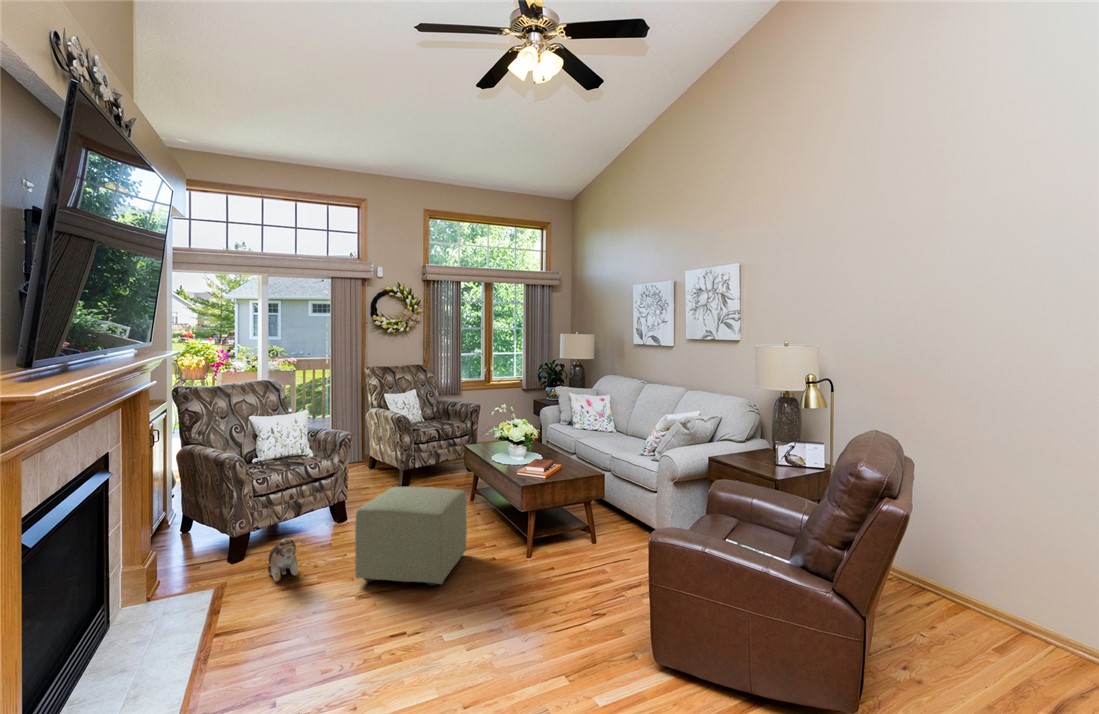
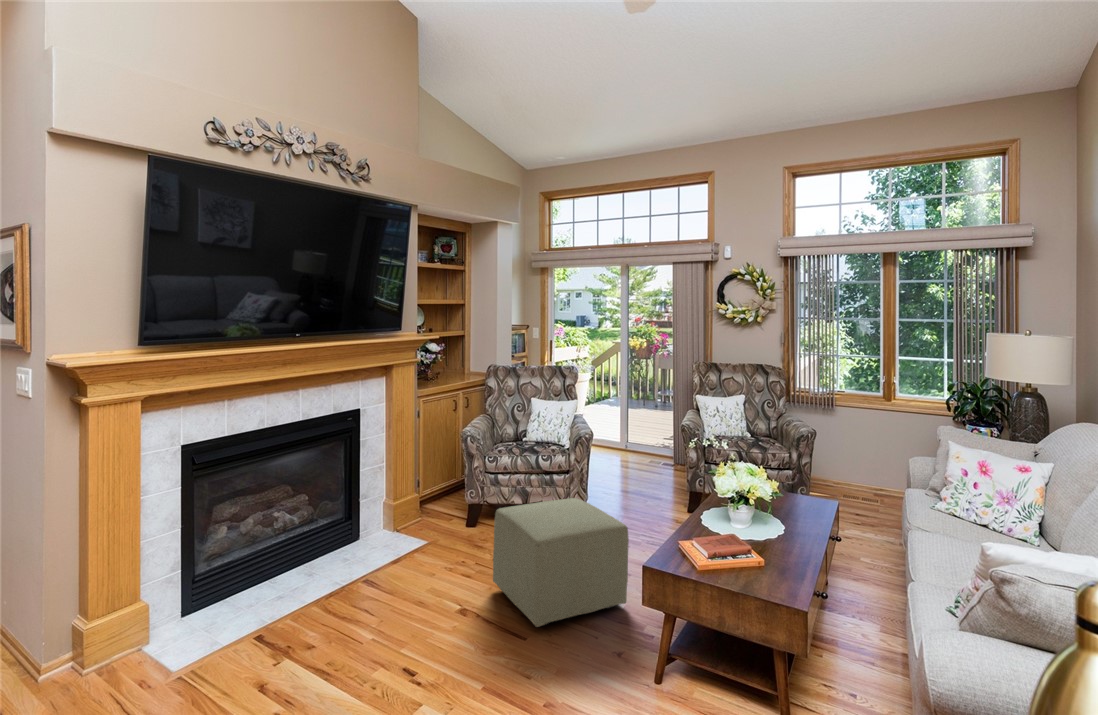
plush toy: present [268,538,298,581] -> none [450,517,488,557]

